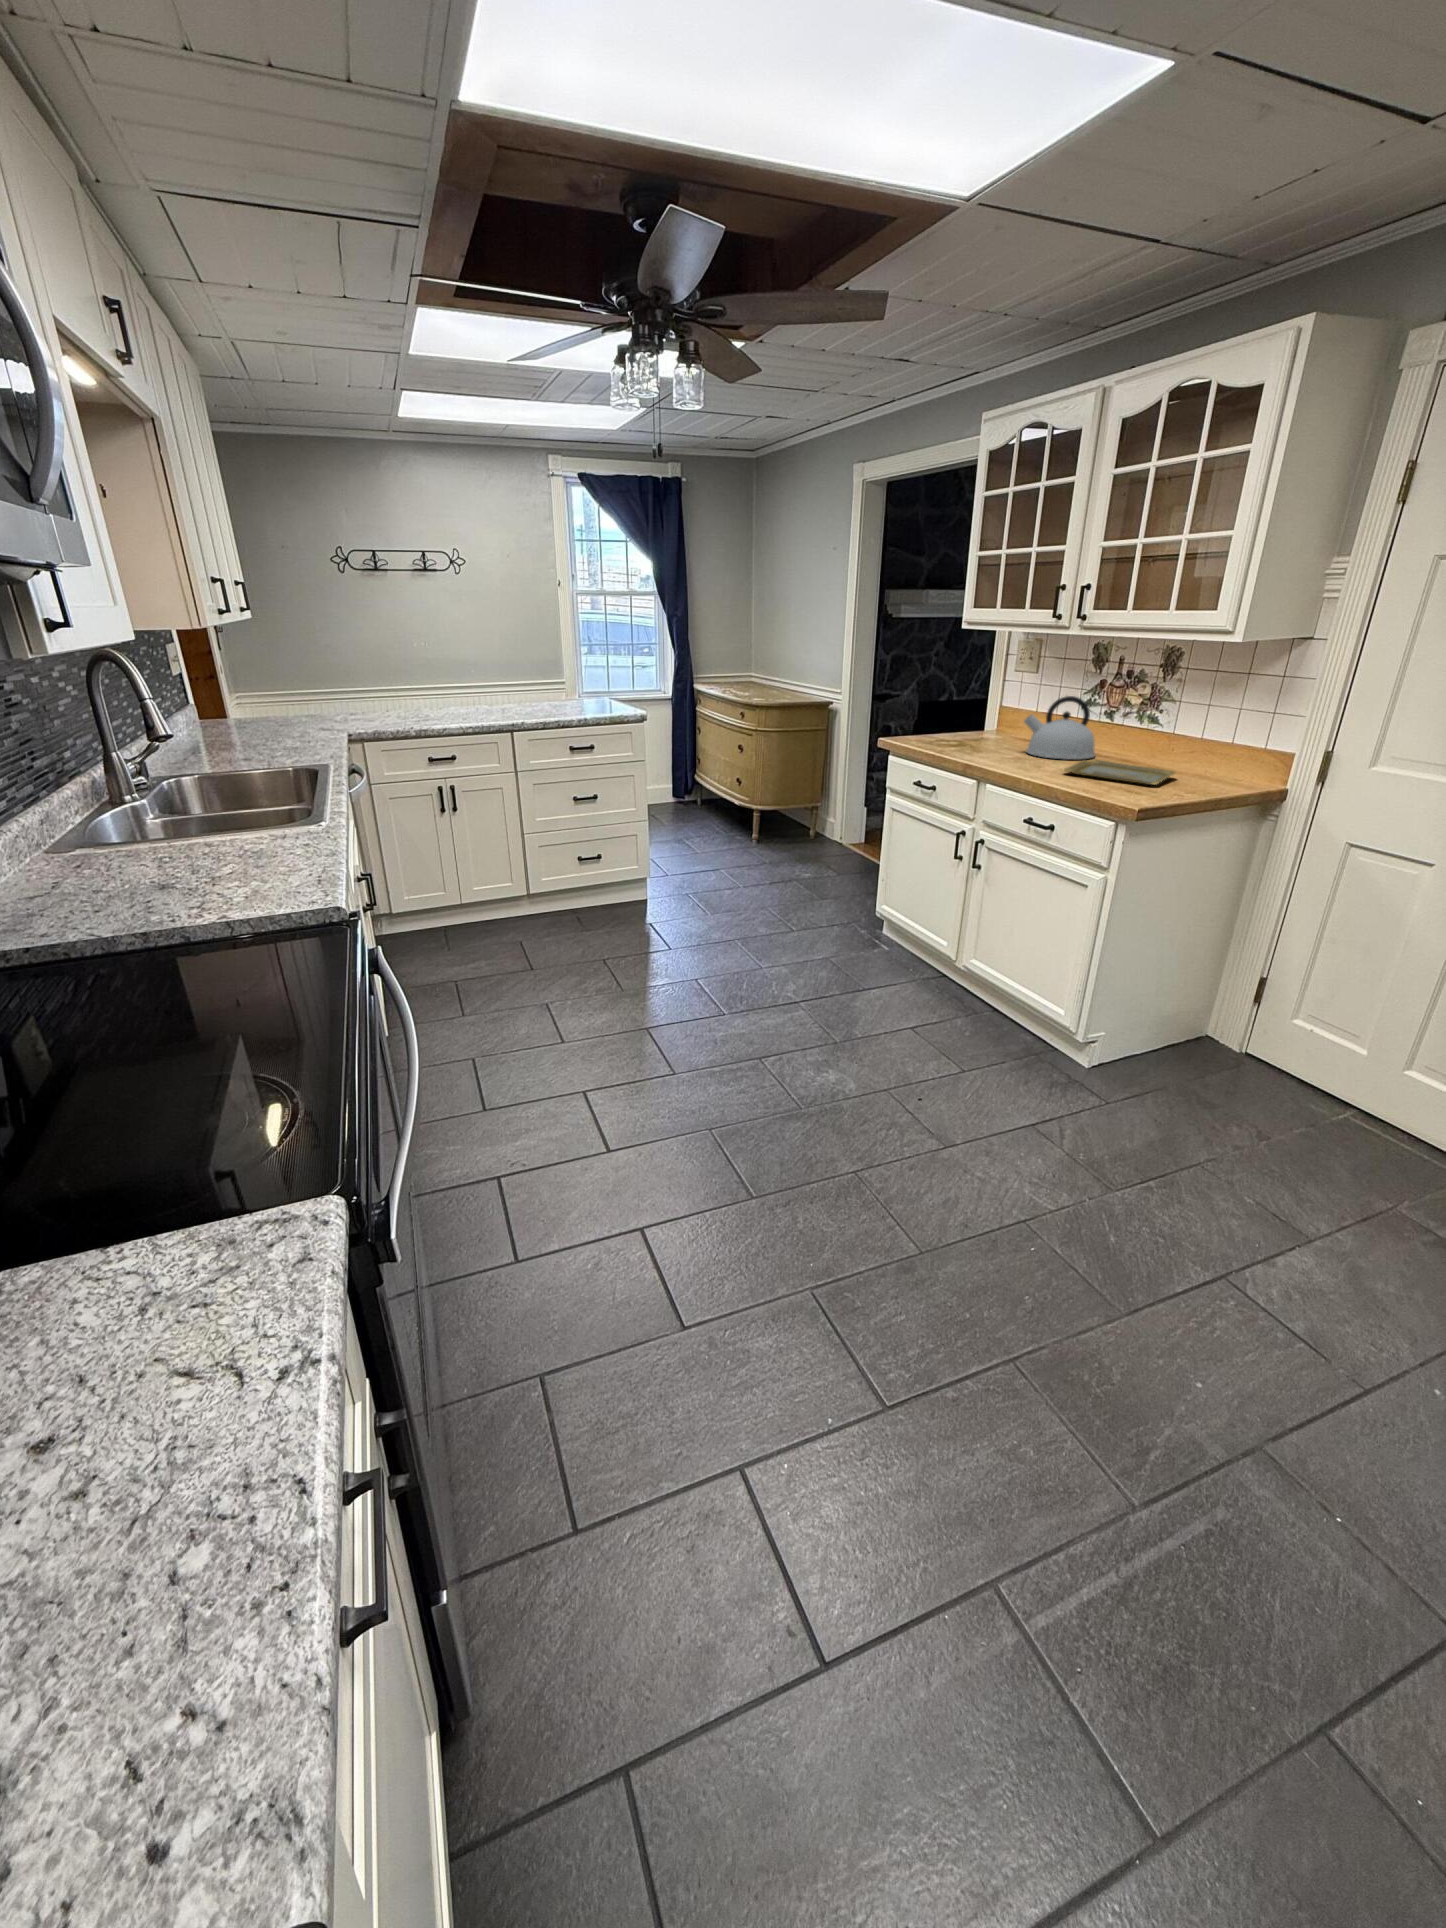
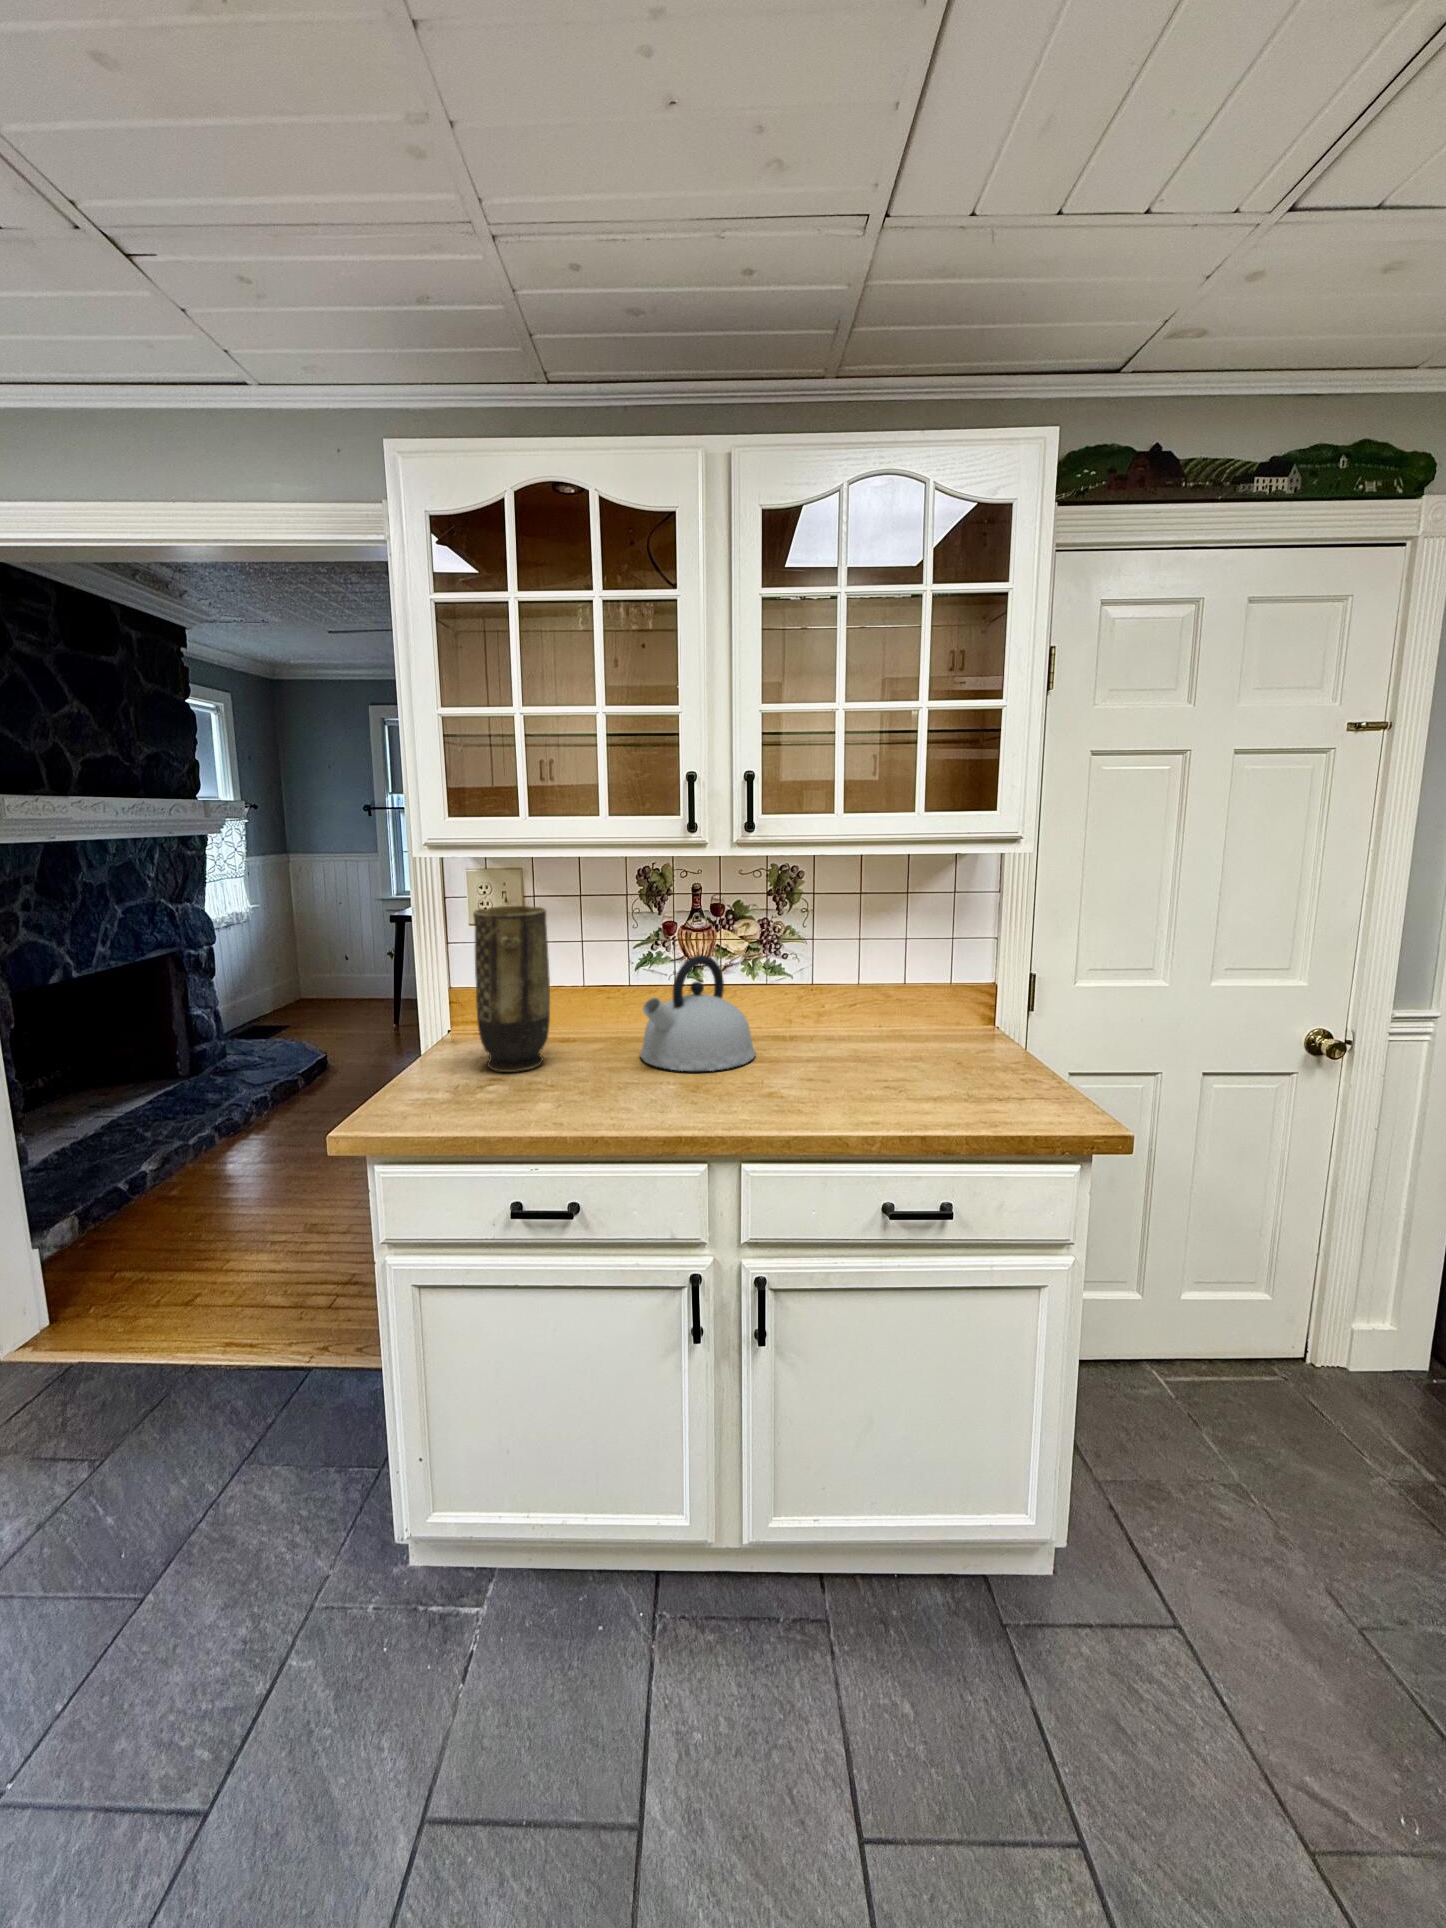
vase: none [964,658,1011,742] -> present [473,906,550,1072]
tray: present [1064,760,1175,785] -> none [807,1042,992,1095]

